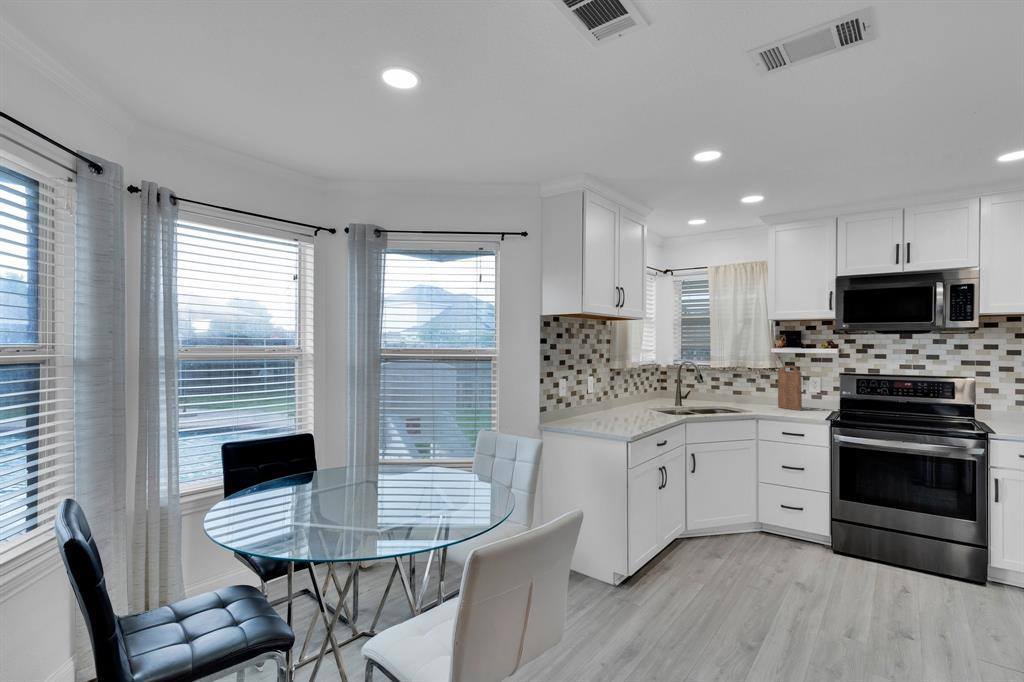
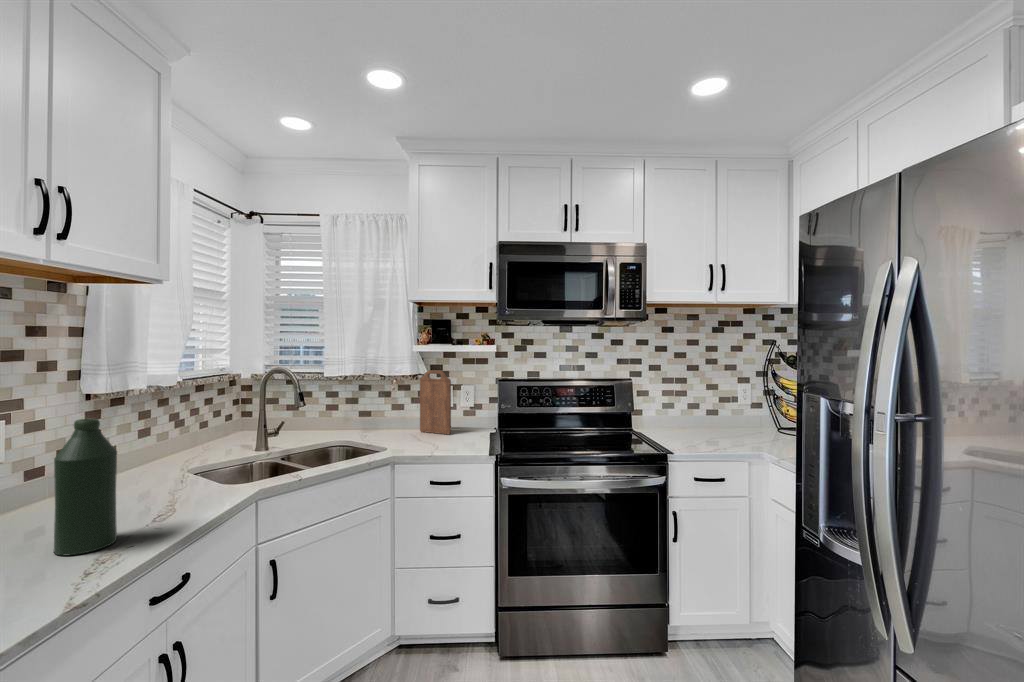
bottle: none [618,375,637,426] -> present [54,419,117,555]

